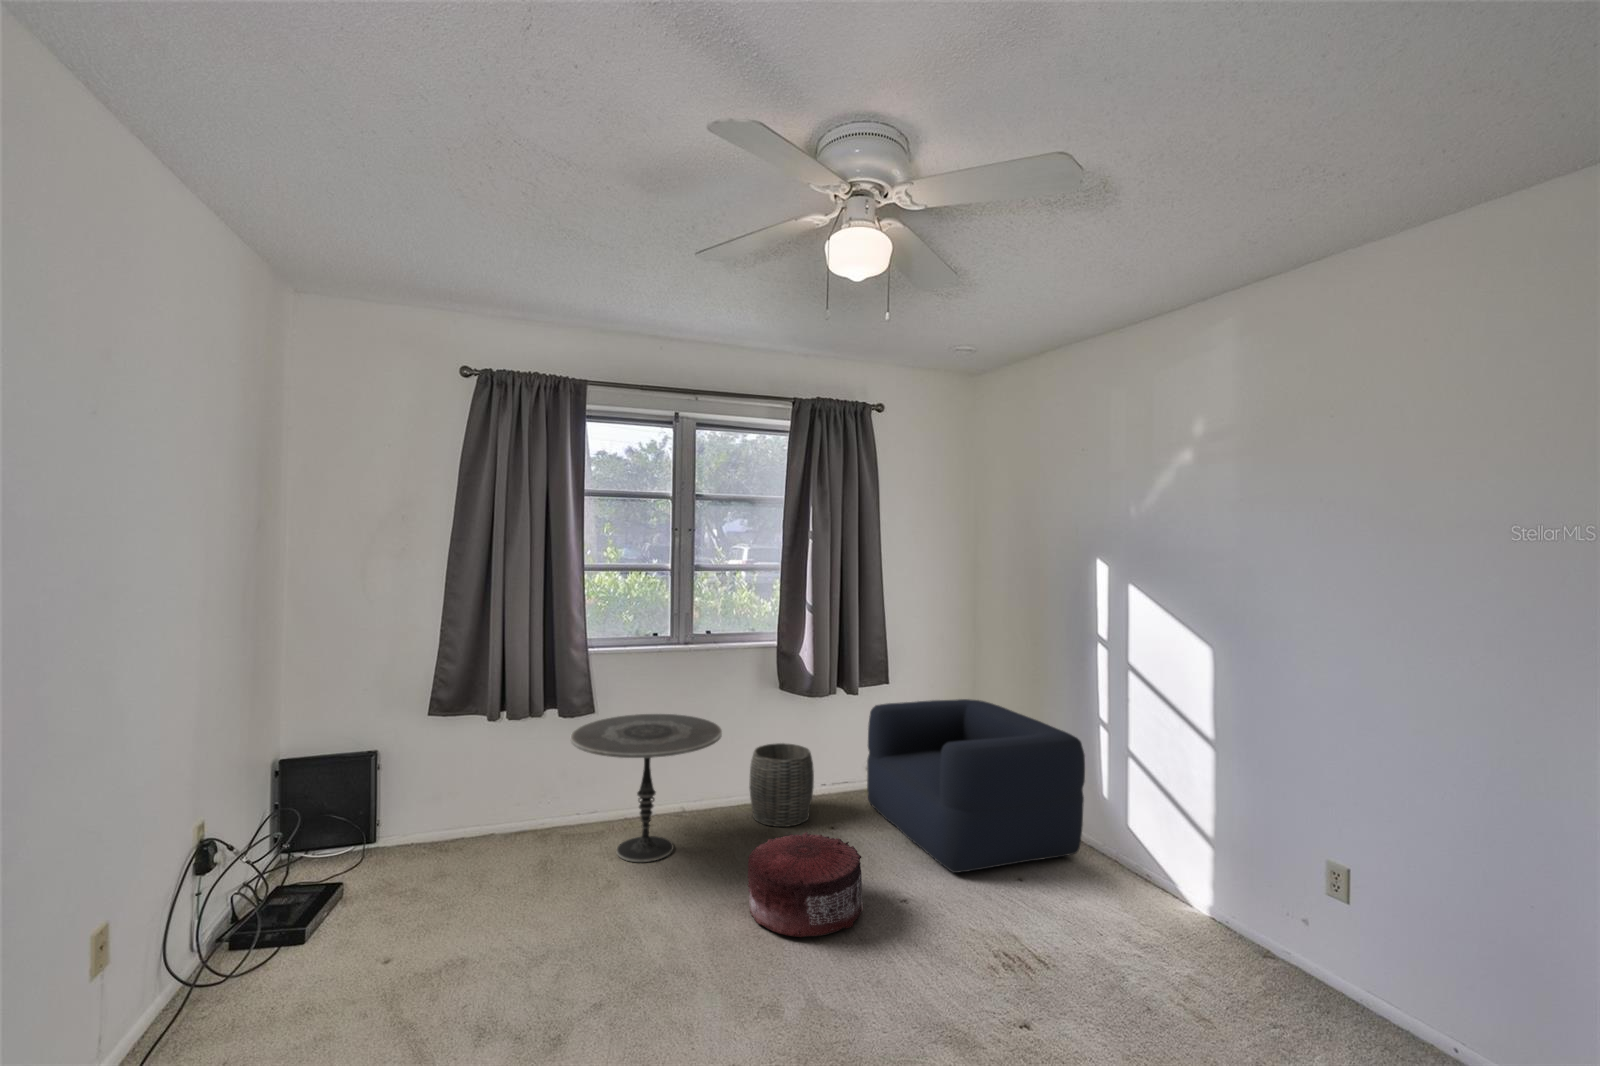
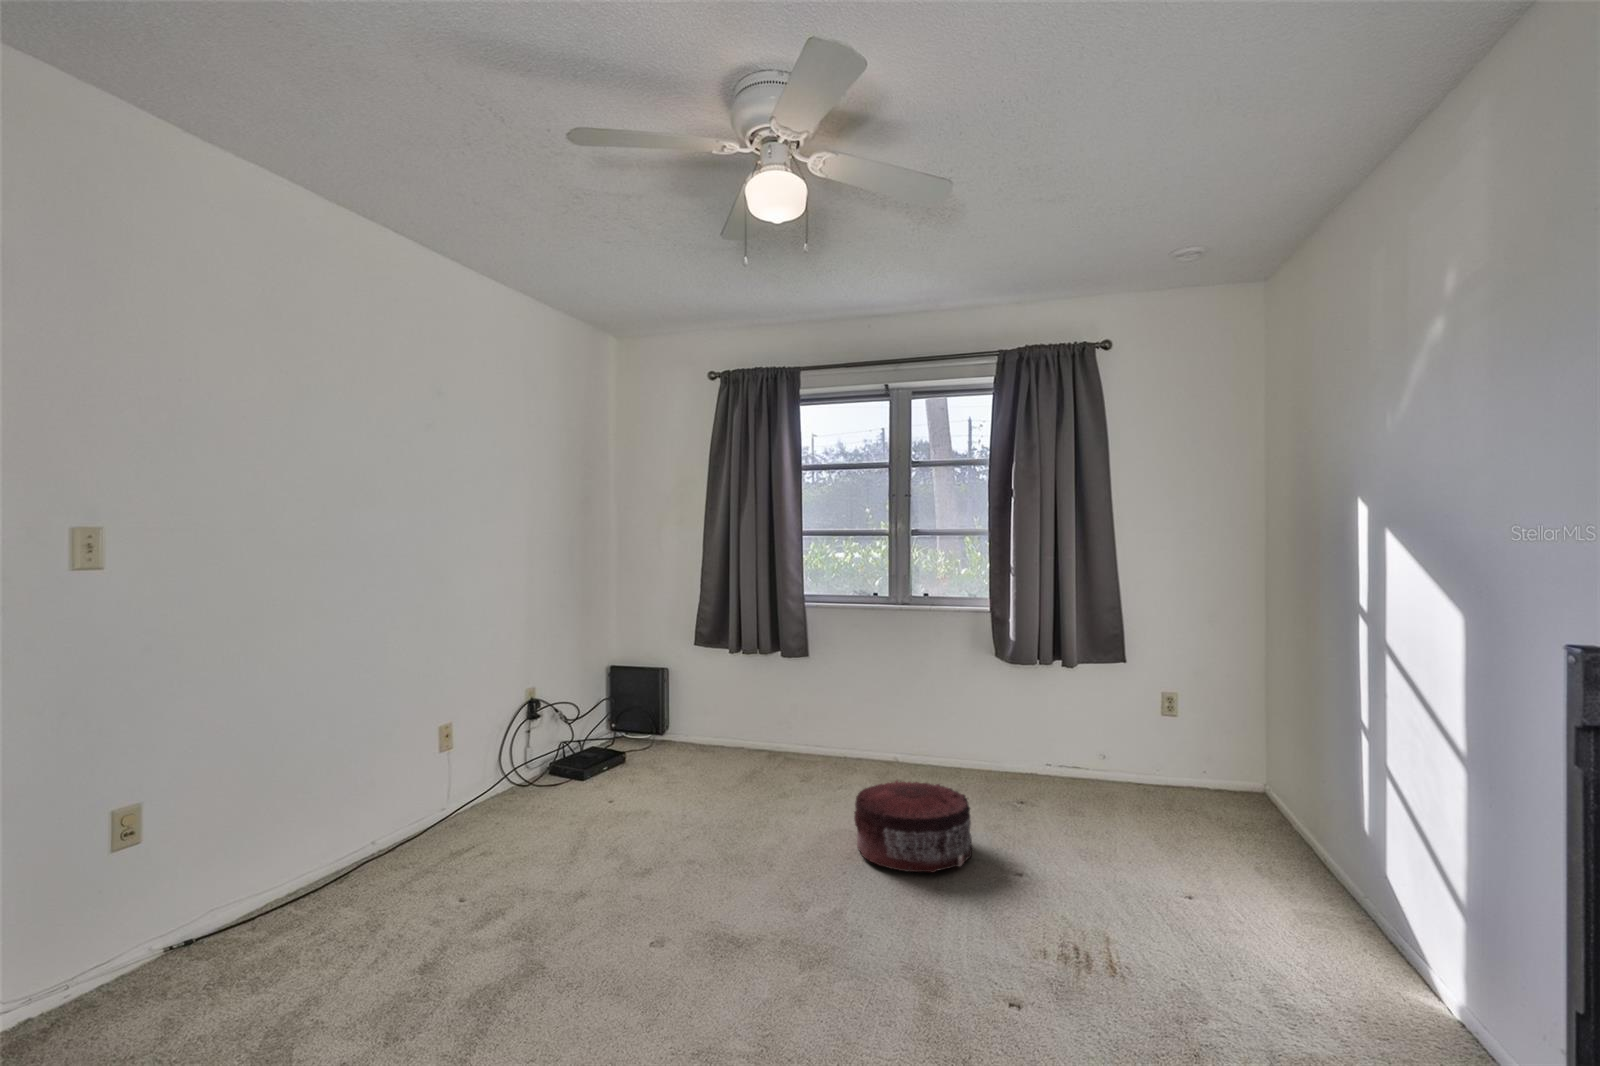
armchair: present [867,699,1085,873] -> none [1079,682,1333,898]
side table: present [571,714,722,862] -> none [767,663,901,789]
woven basket: present [749,743,814,827] -> none [948,711,1016,794]

